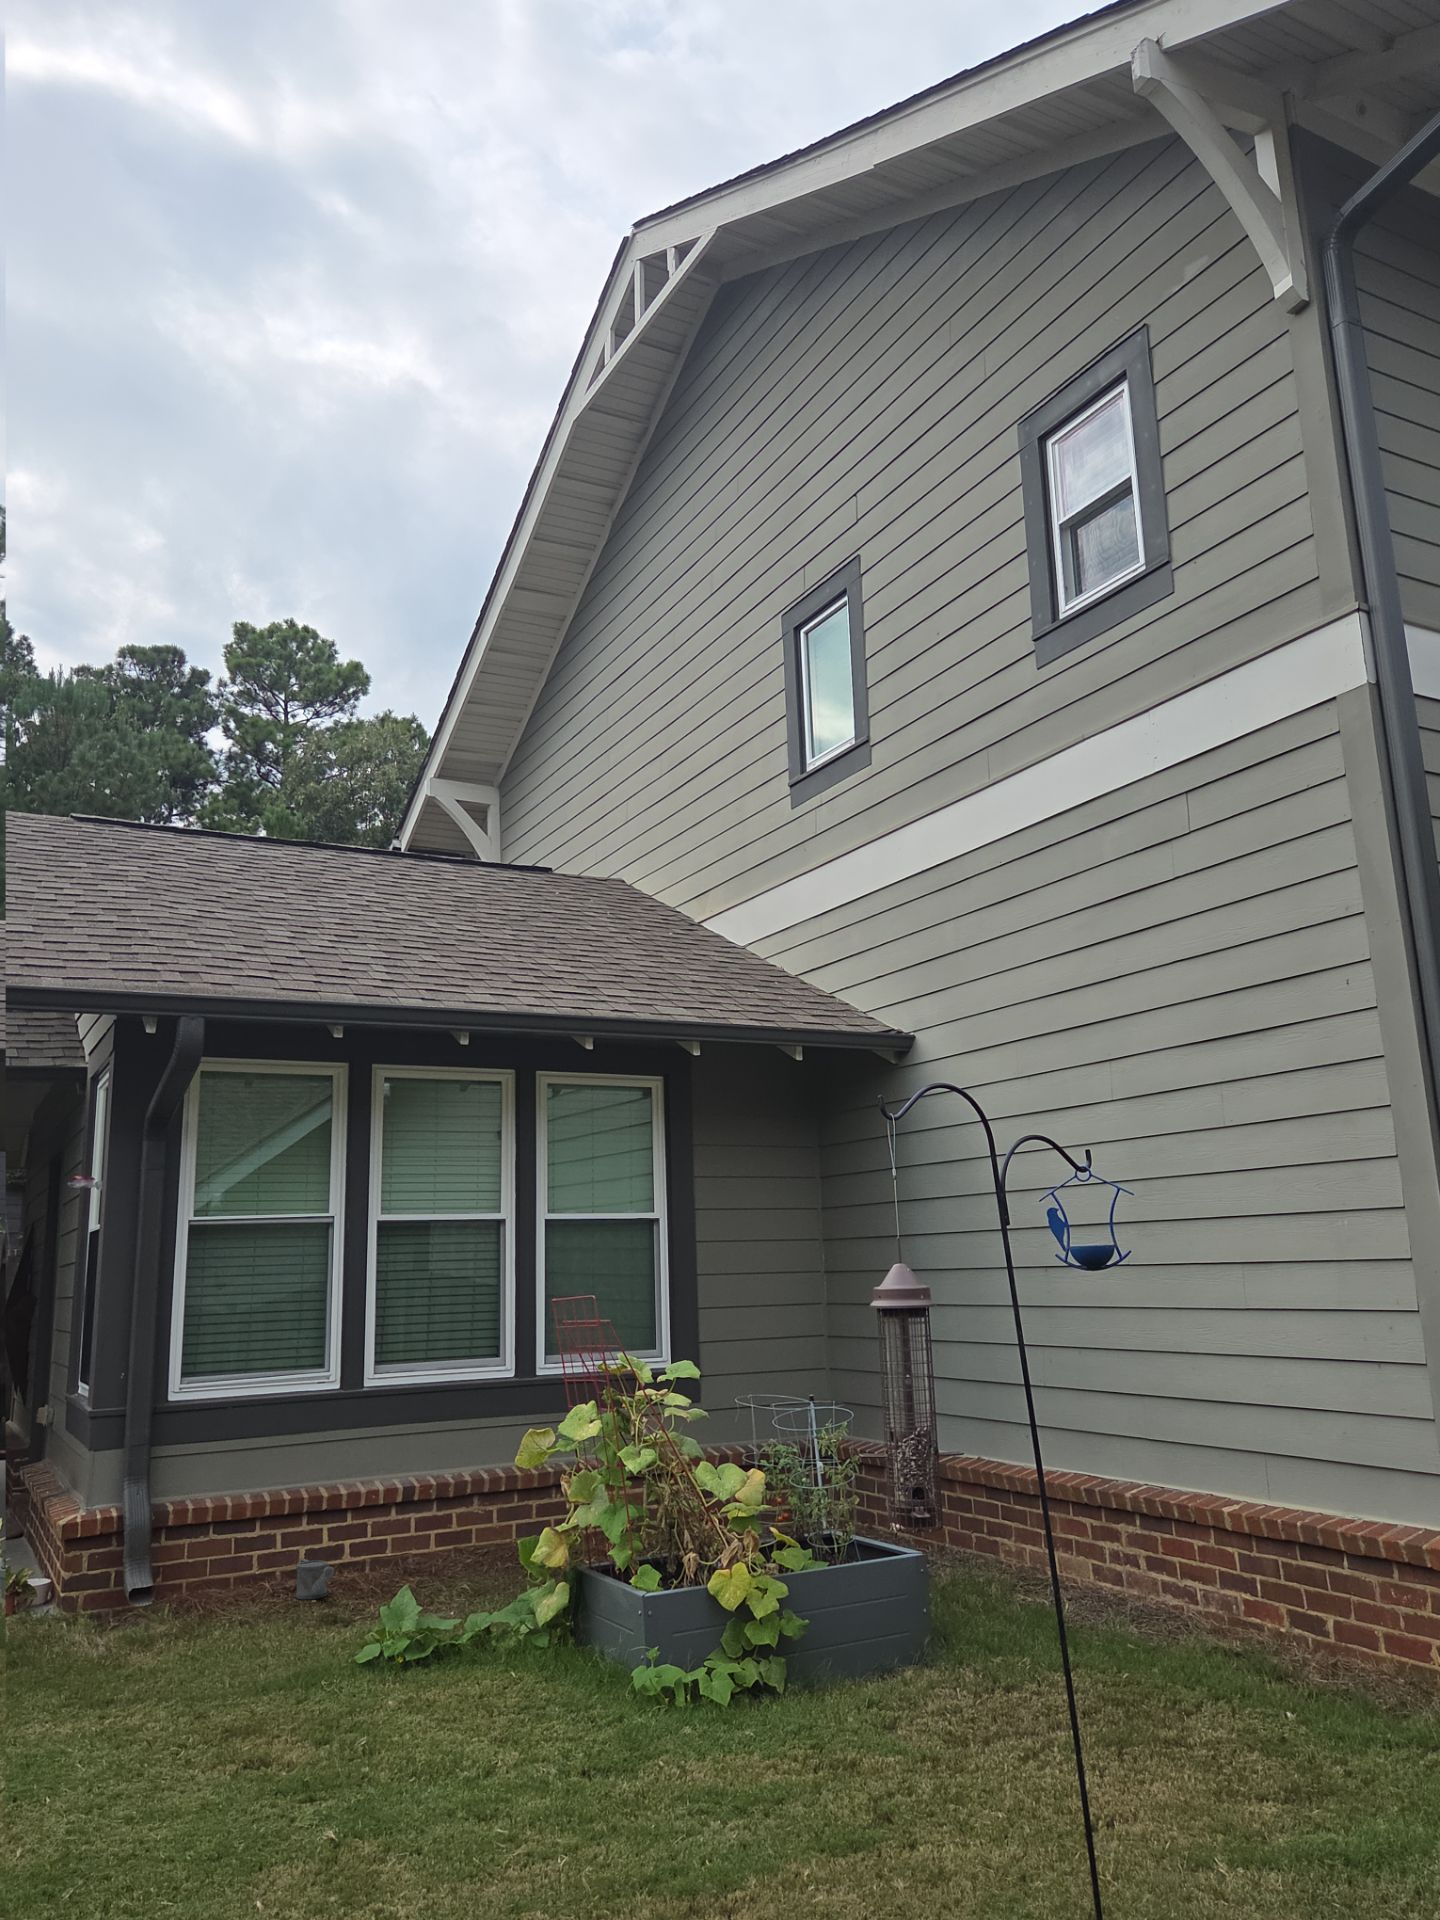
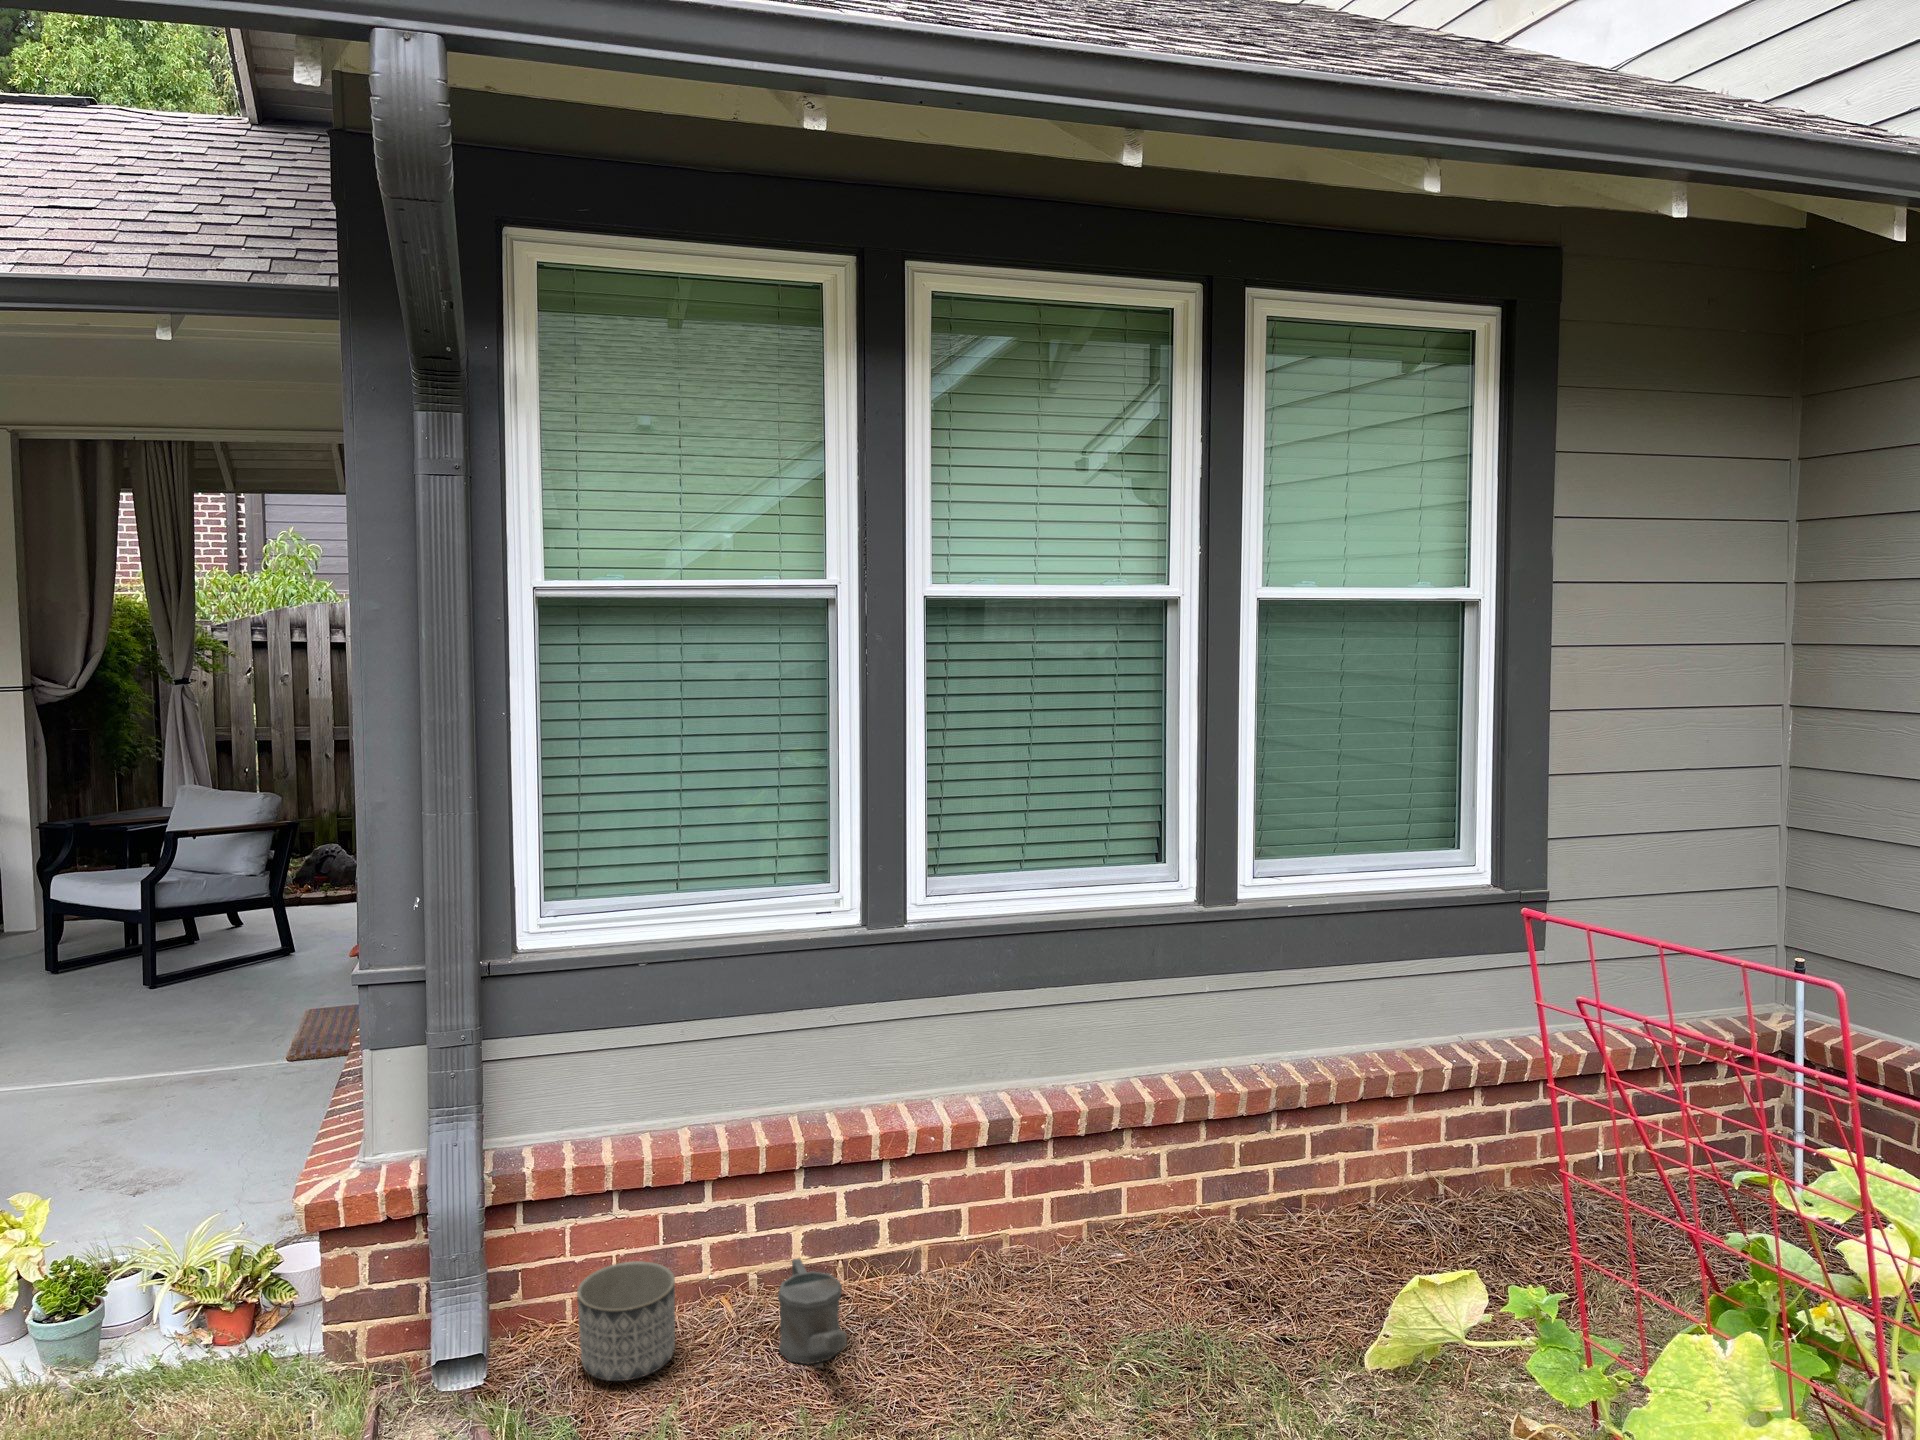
planter: none [196,1559,245,1609] -> present [577,1261,675,1381]

